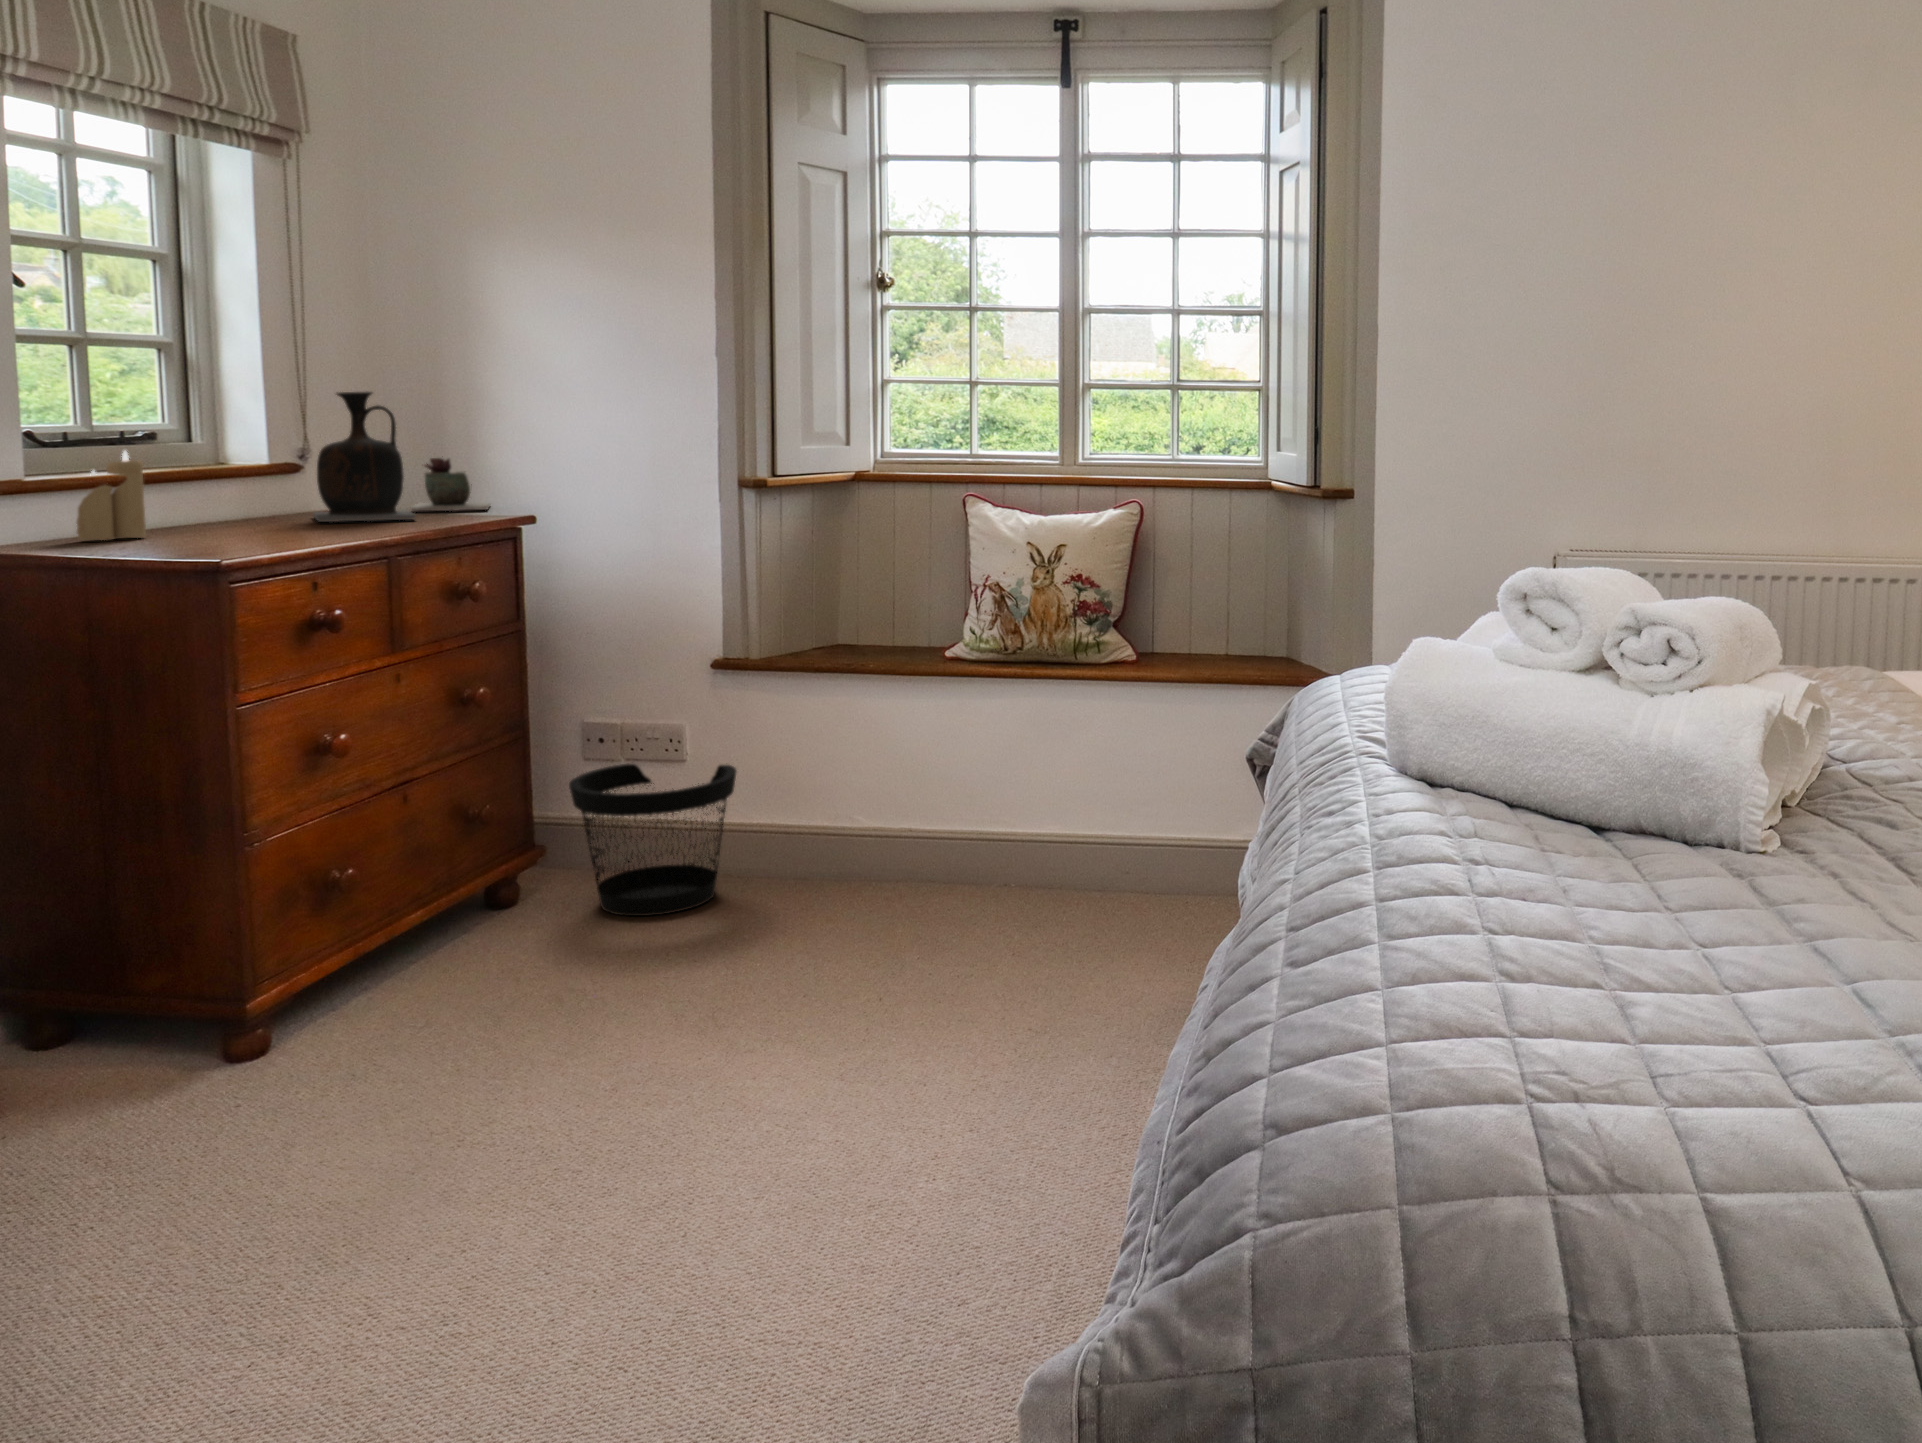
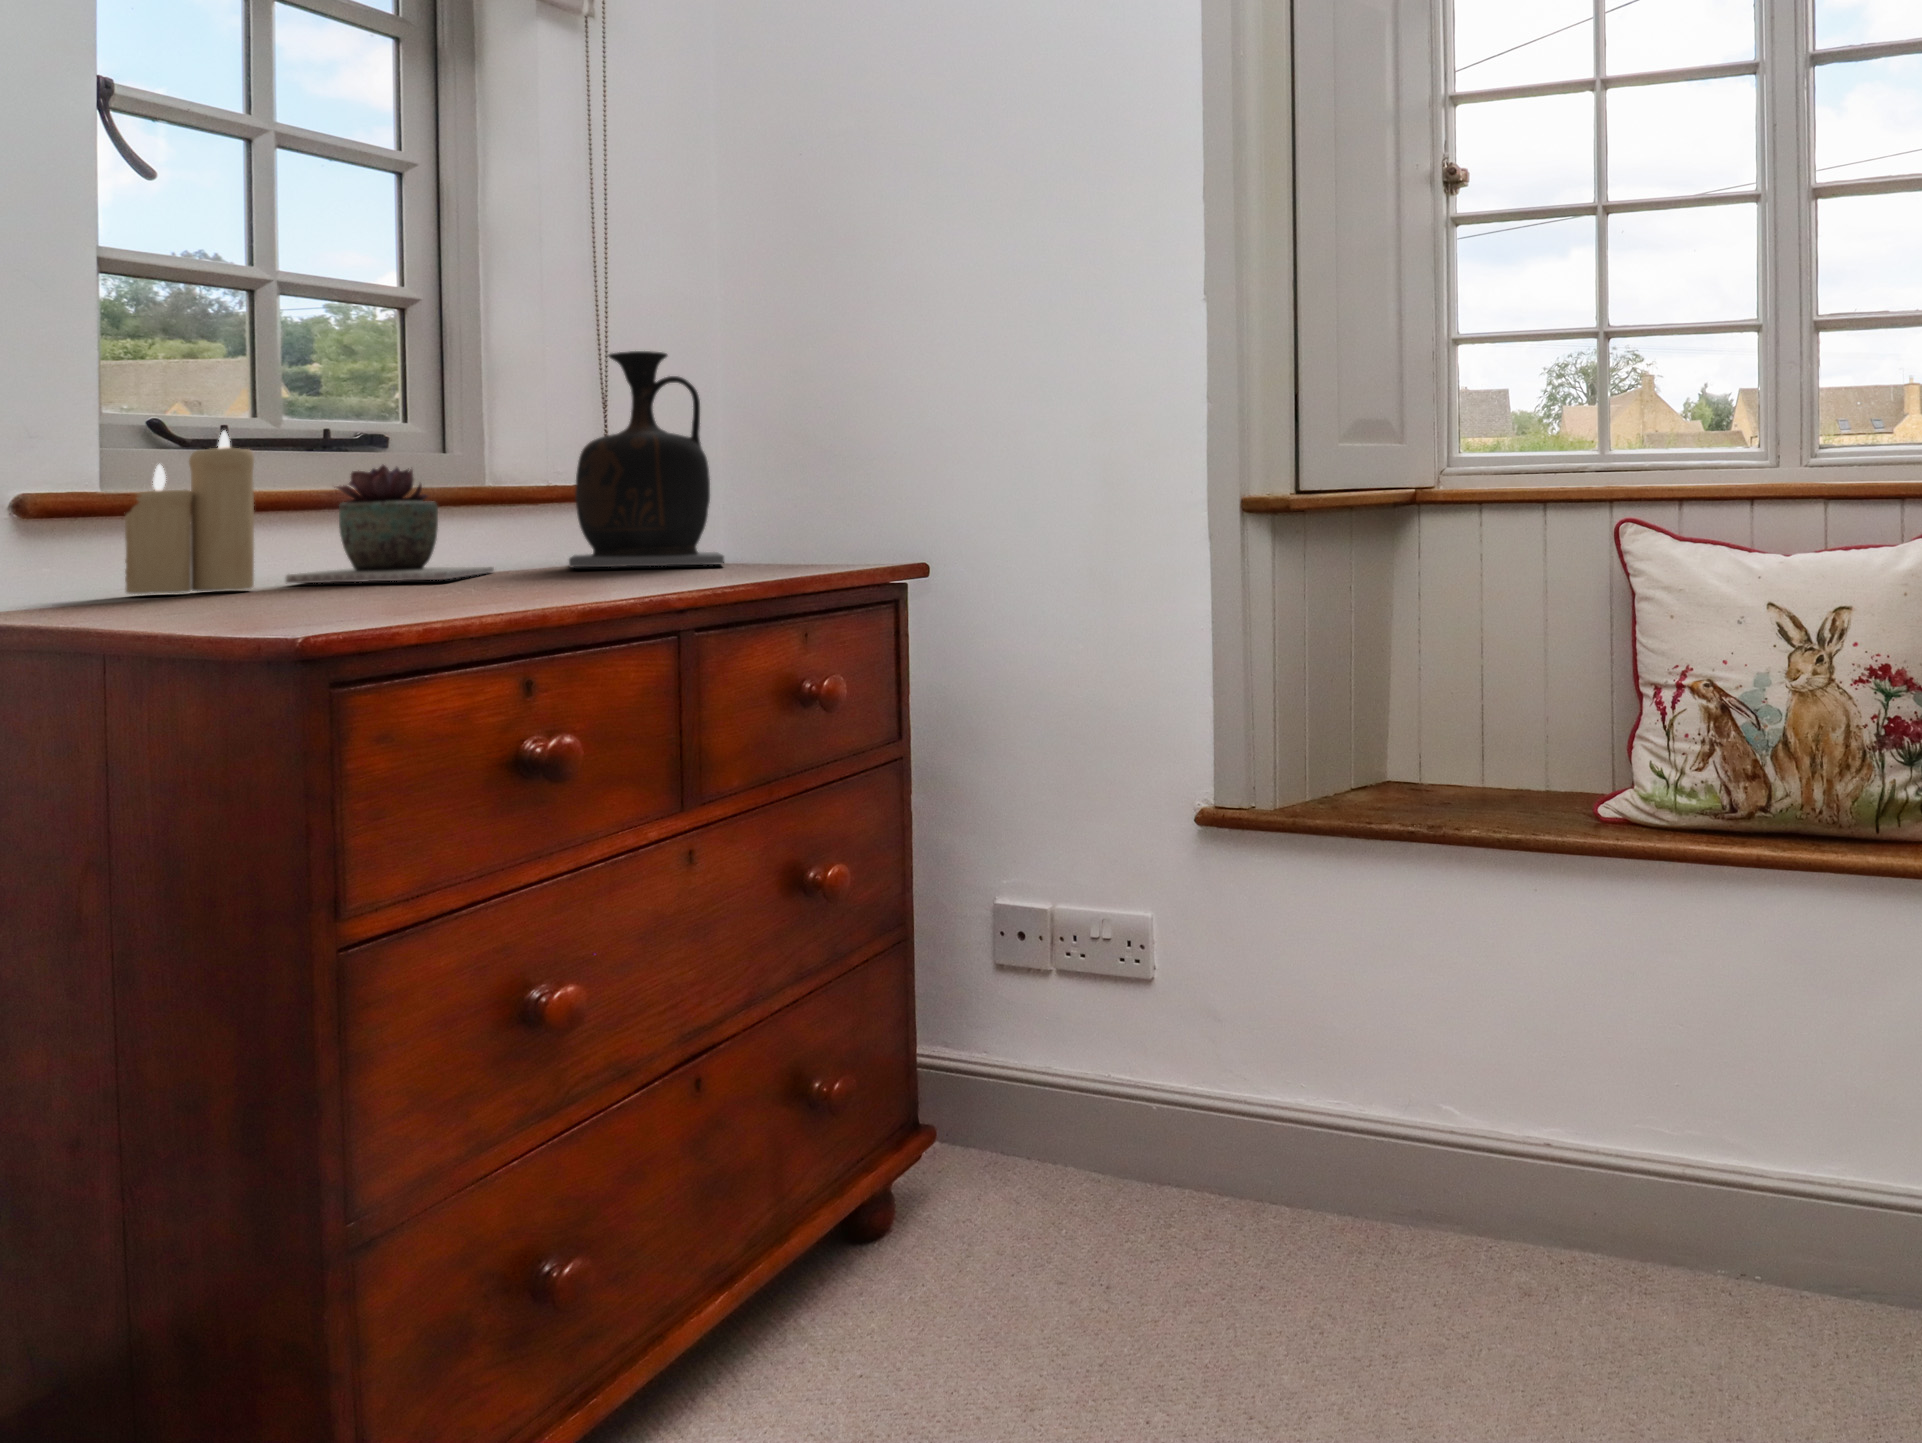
succulent plant: present [411,458,490,512] -> present [286,465,494,583]
wastebasket: present [569,764,736,916] -> none [960,987,1248,1315]

